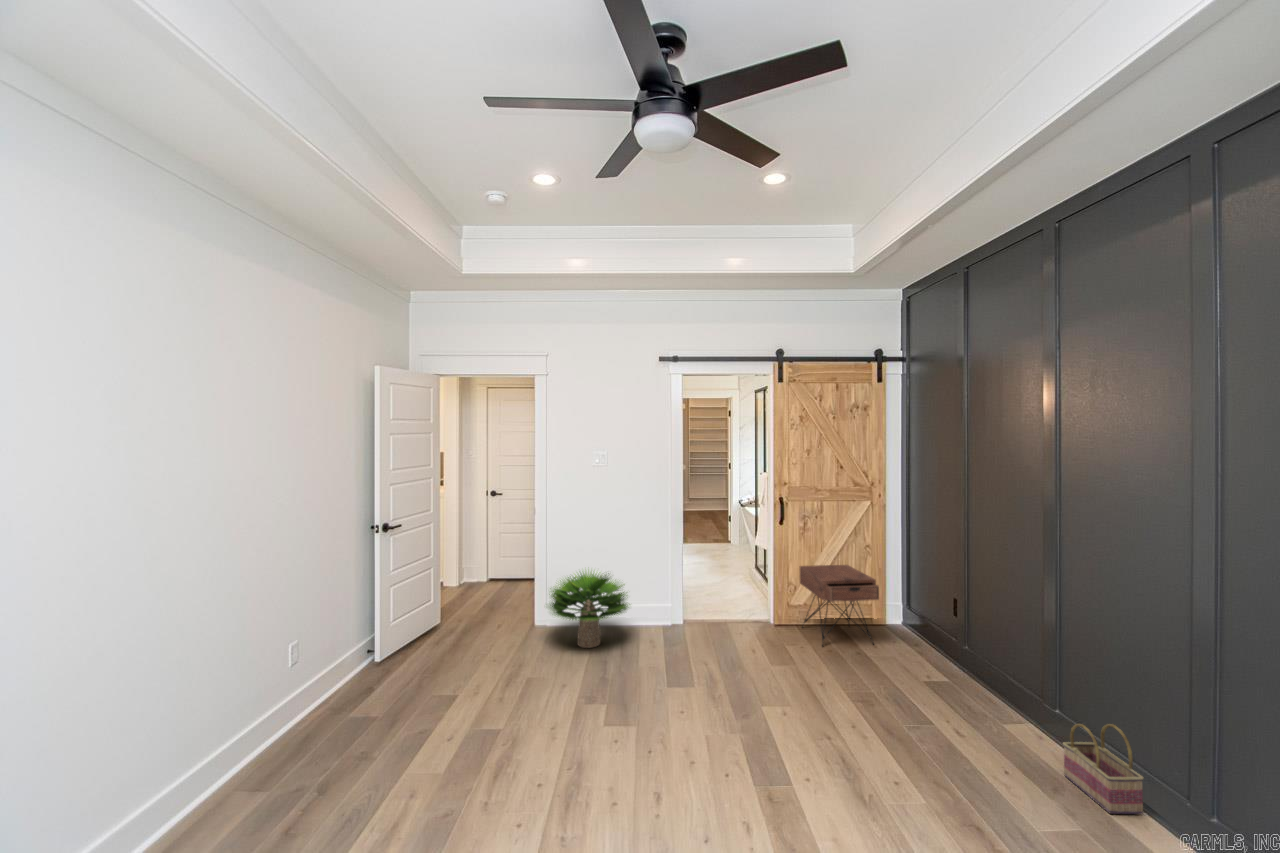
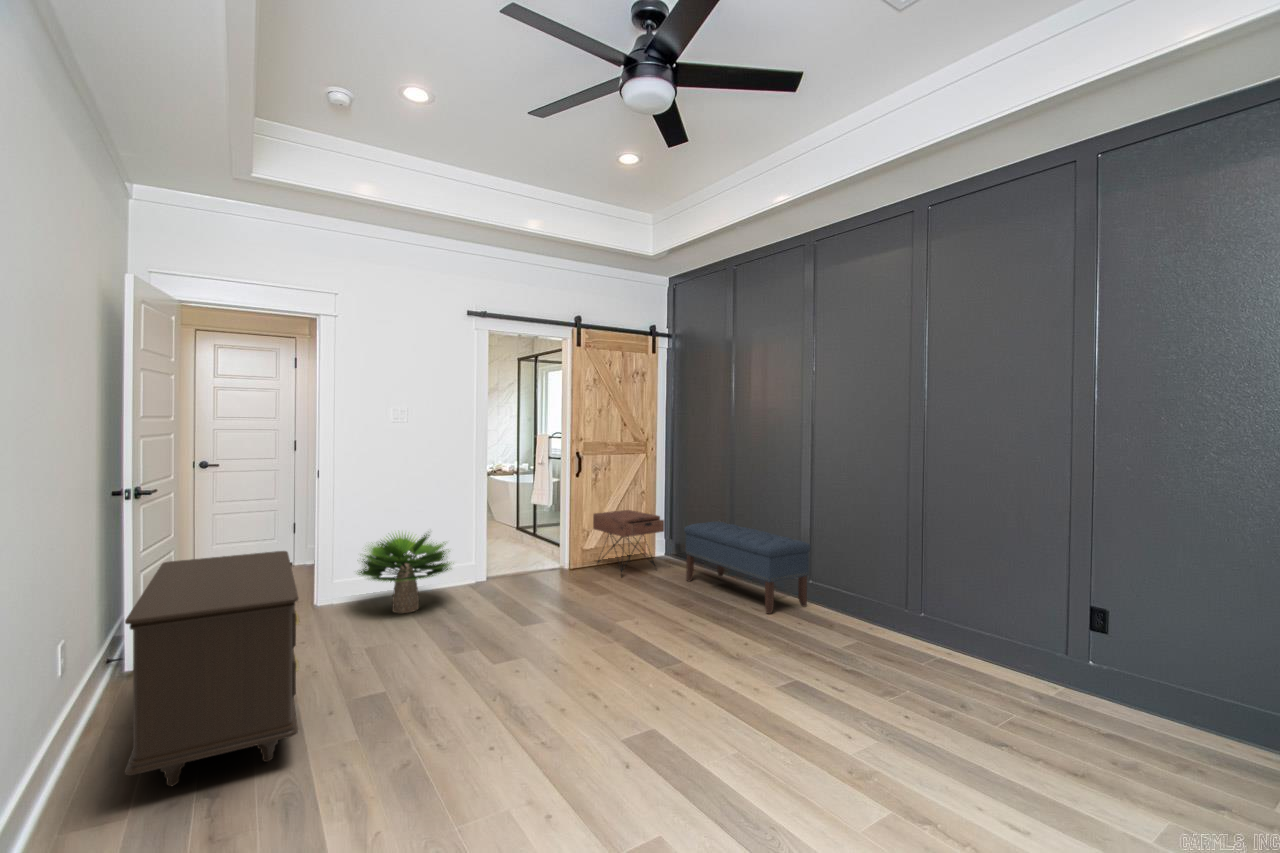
dresser: none [253,588,451,788] -> present [125,551,300,786]
bench: none [898,598,1072,760] -> present [684,522,811,614]
basket: present [1063,724,1143,814] -> none [809,572,853,624]

